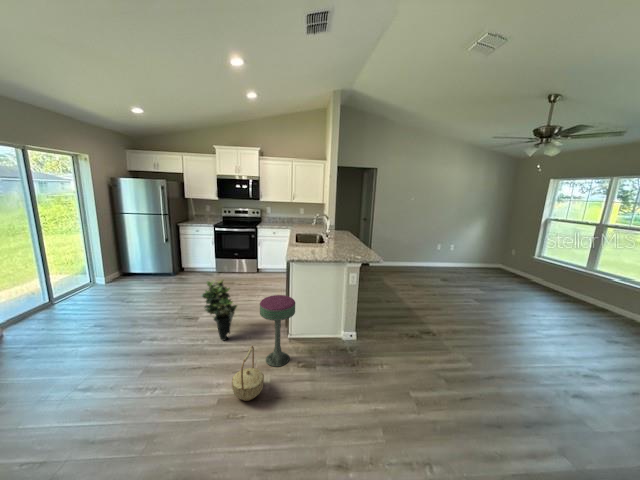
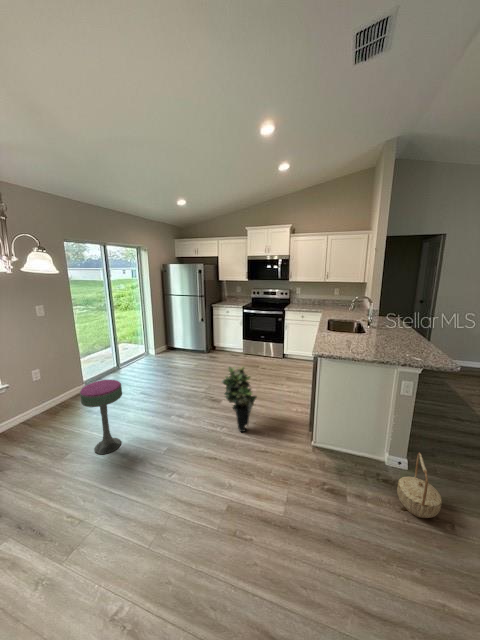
bar stool: present [260,295,295,366] -> present [80,380,122,454]
basket: present [232,346,264,401] -> present [397,452,442,518]

